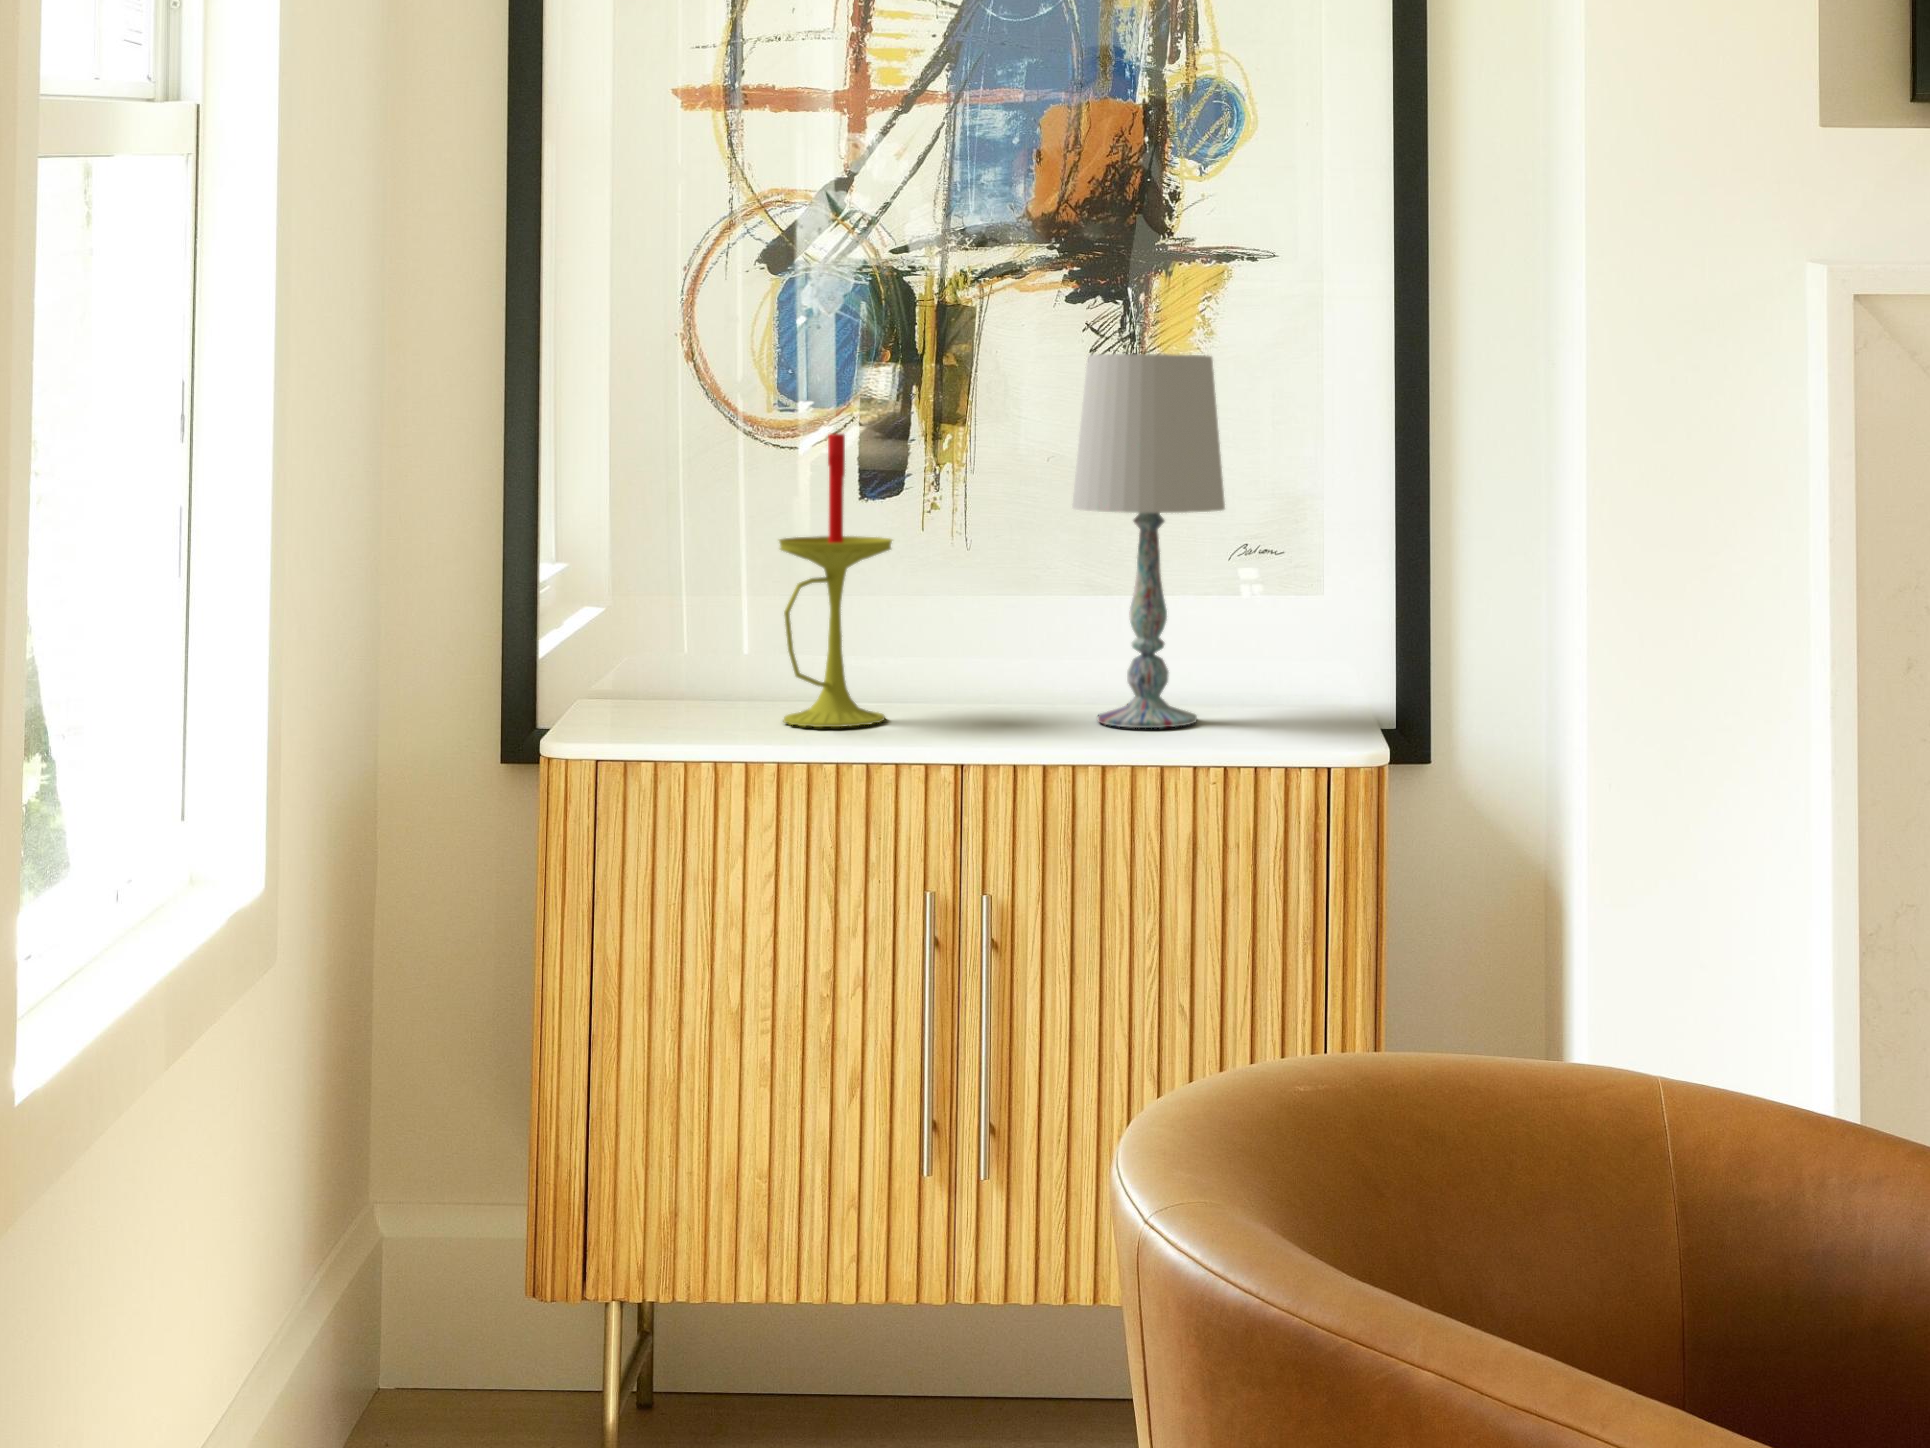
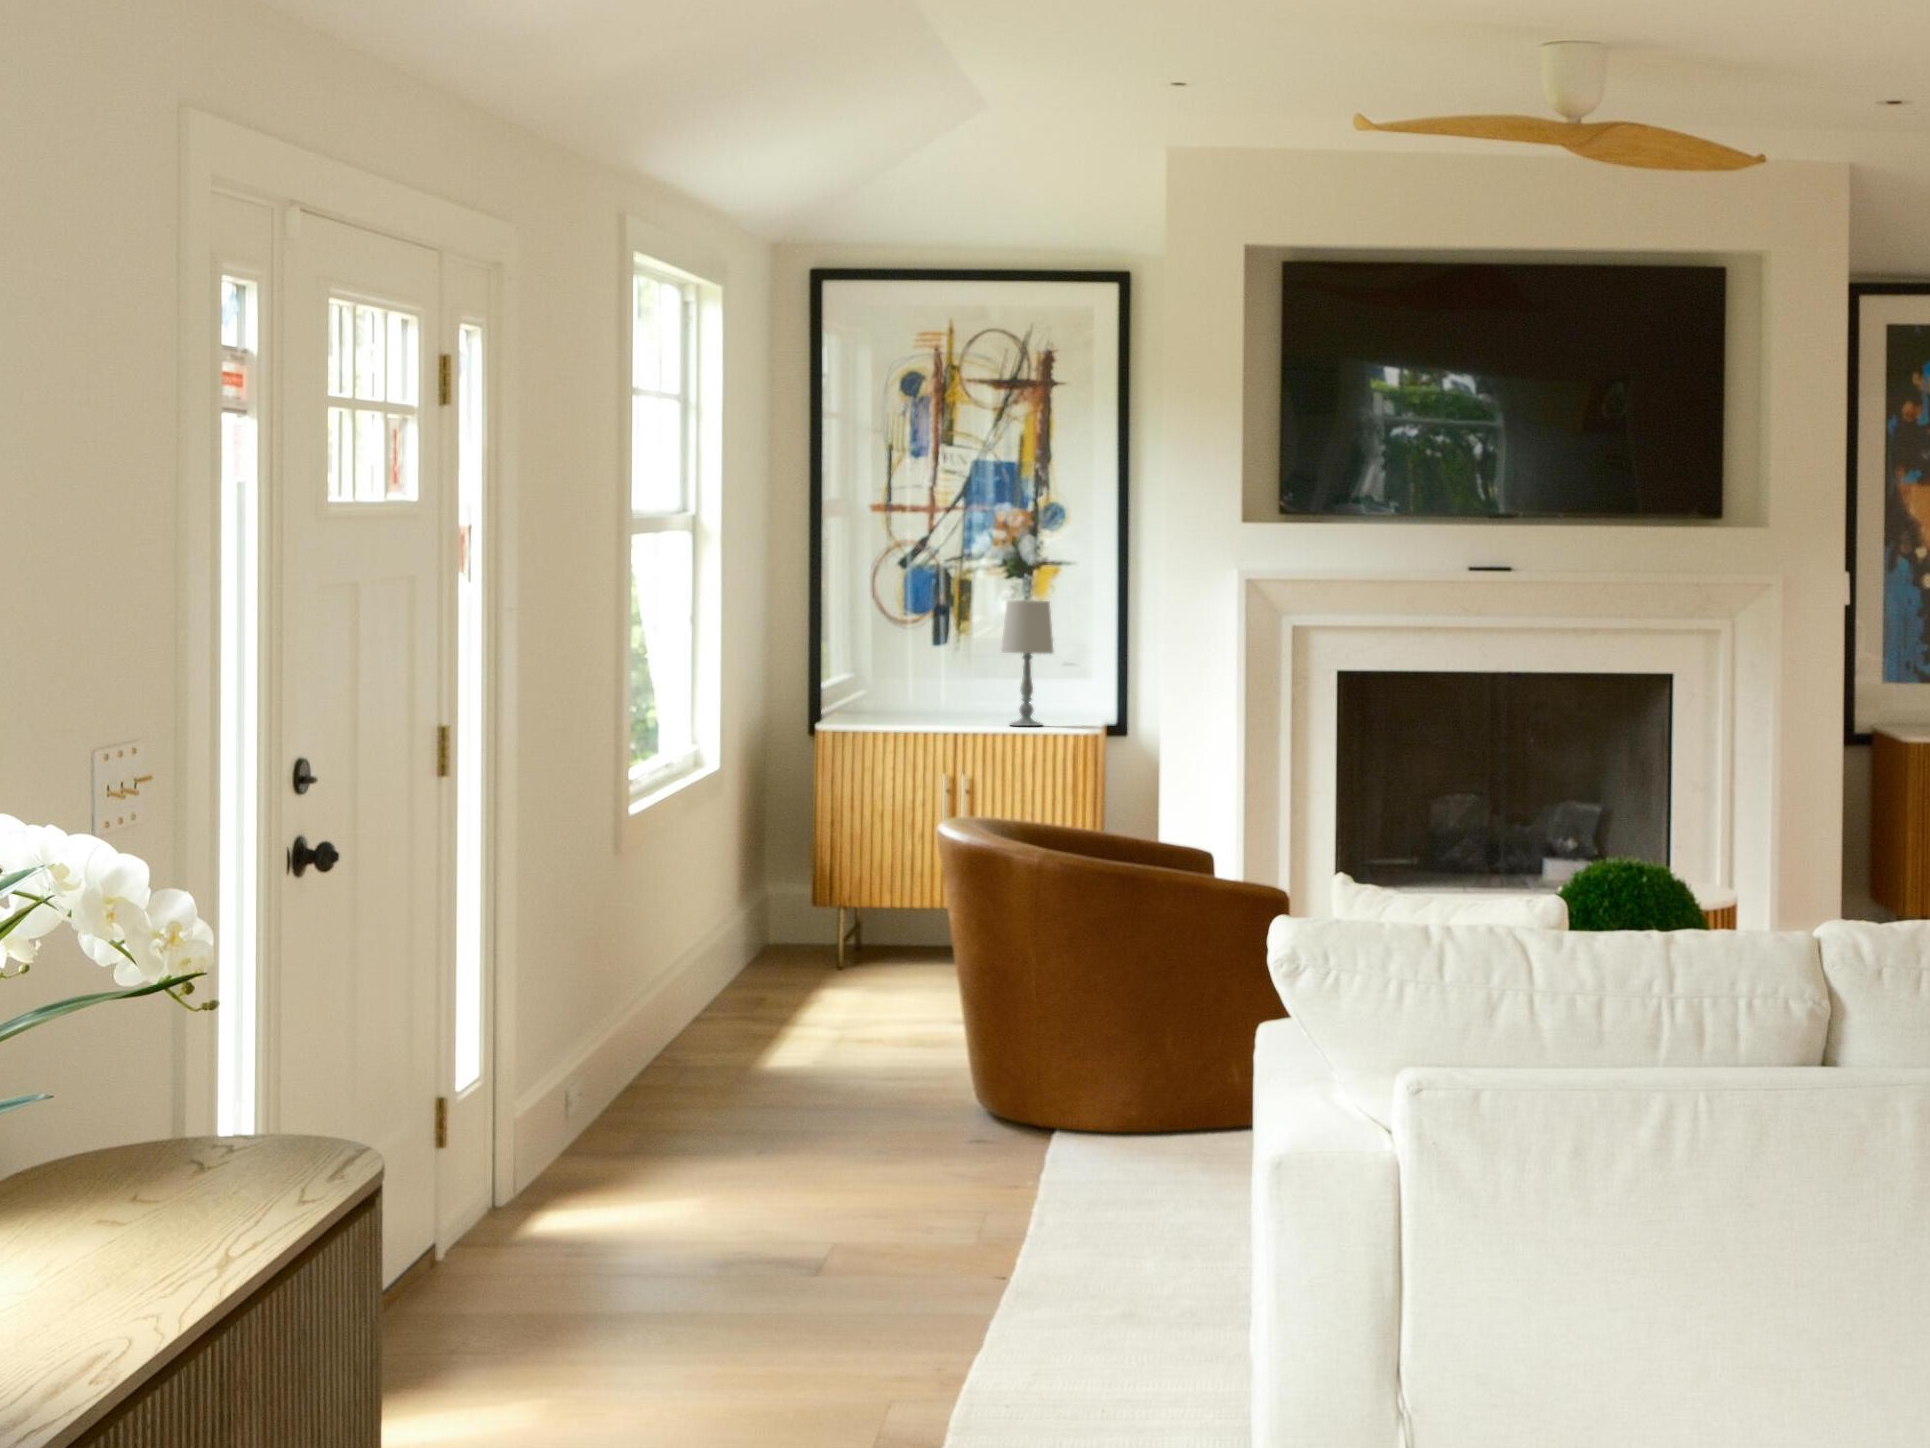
candle: present [779,433,892,727] -> none [901,624,940,724]

